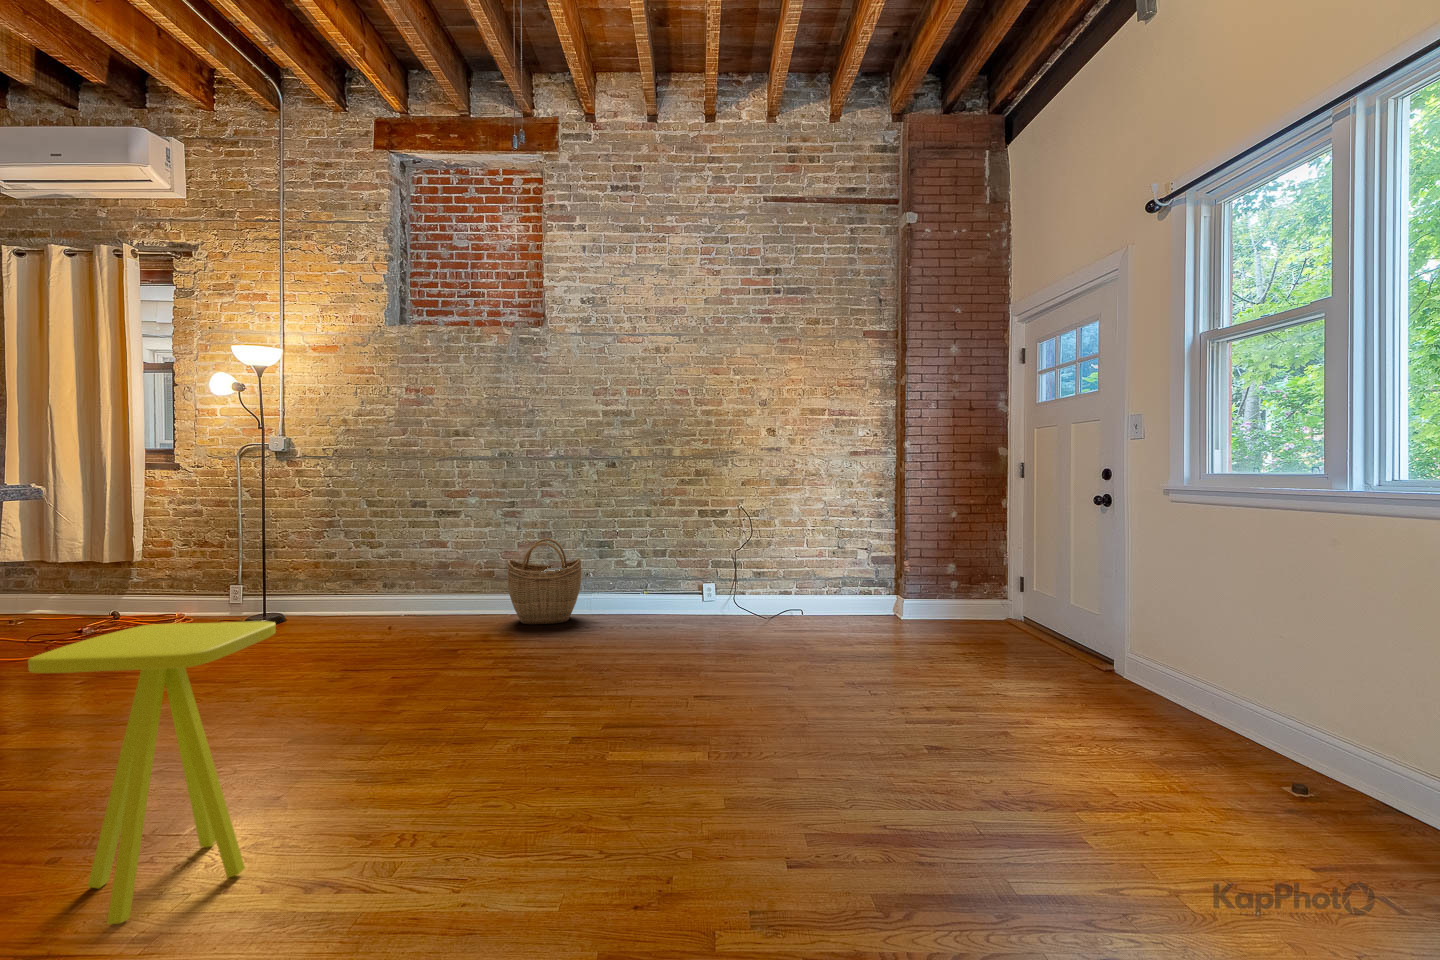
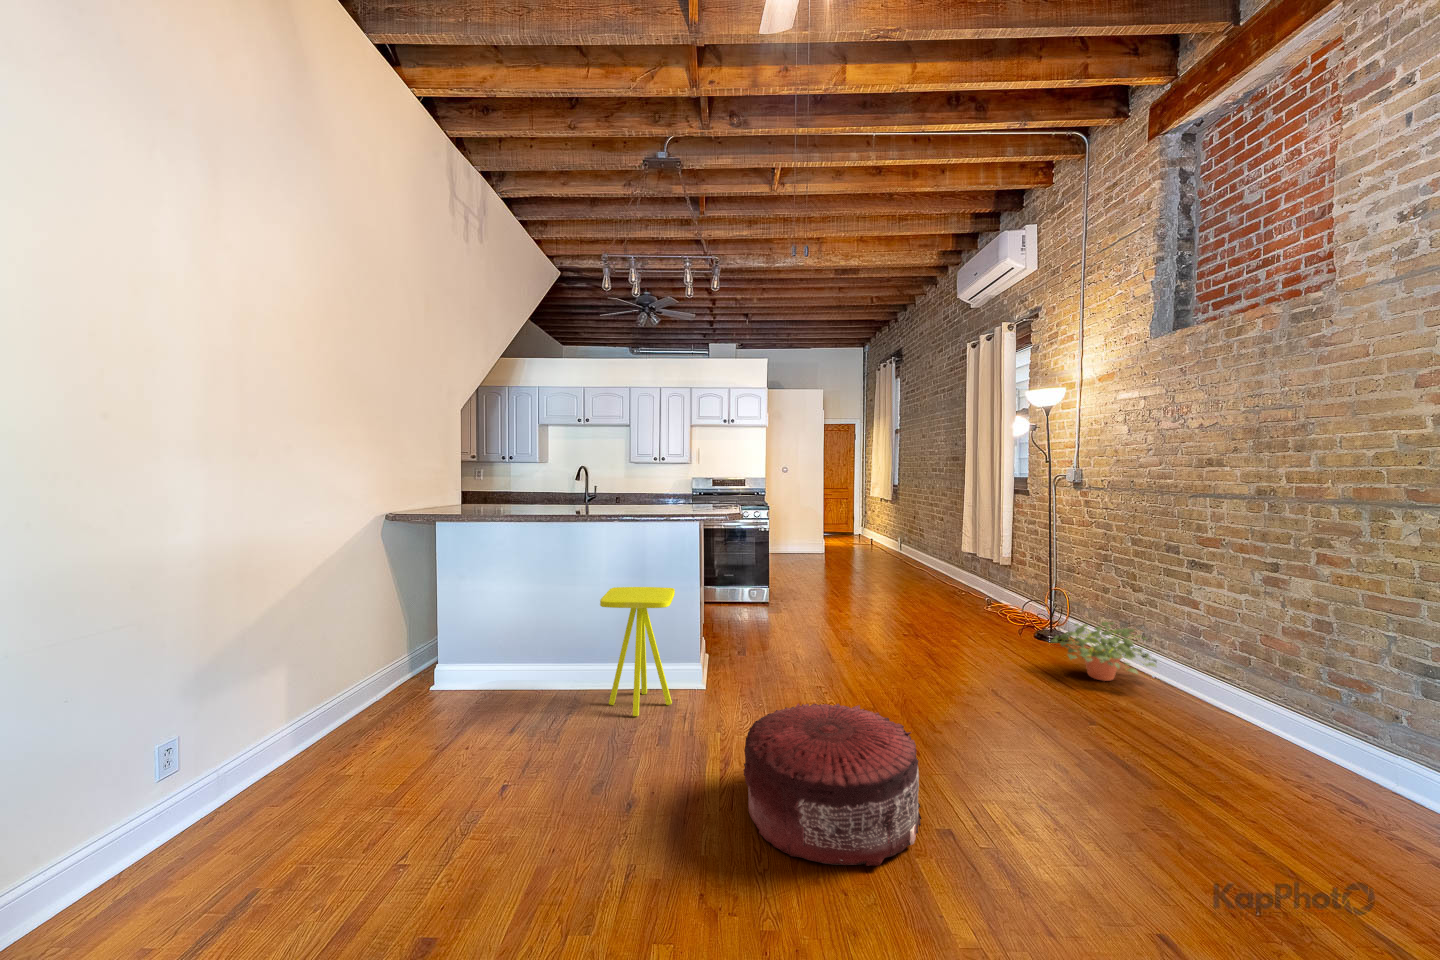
woven basket: present [508,539,581,624] -> none [1195,631,1341,772]
potted plant: none [353,580,443,631] -> present [1050,622,1157,681]
pouf: none [518,632,678,758] -> present [743,703,921,866]

